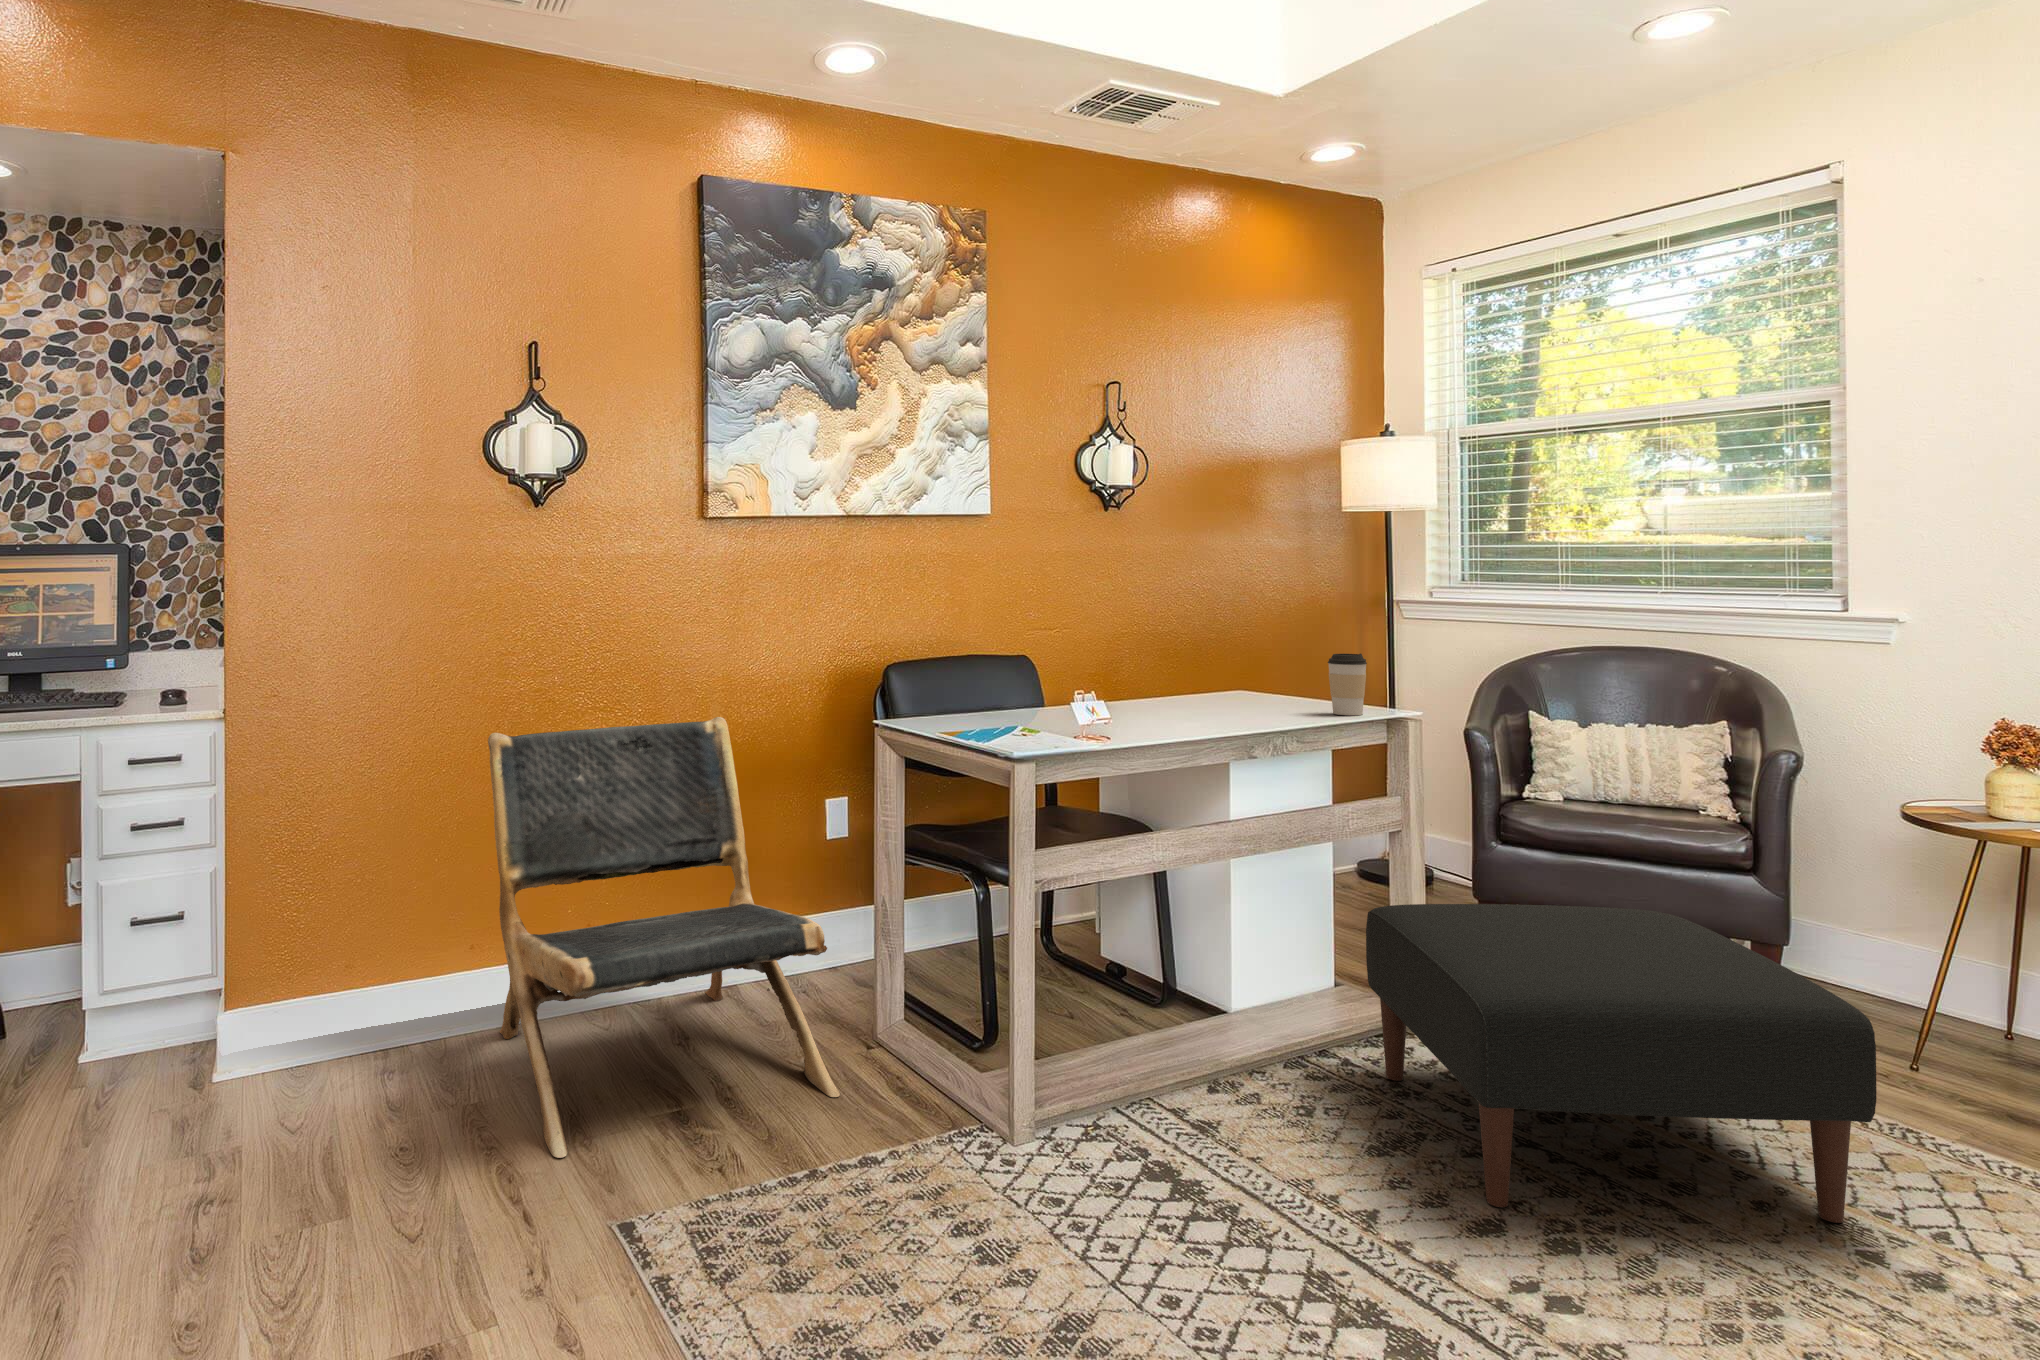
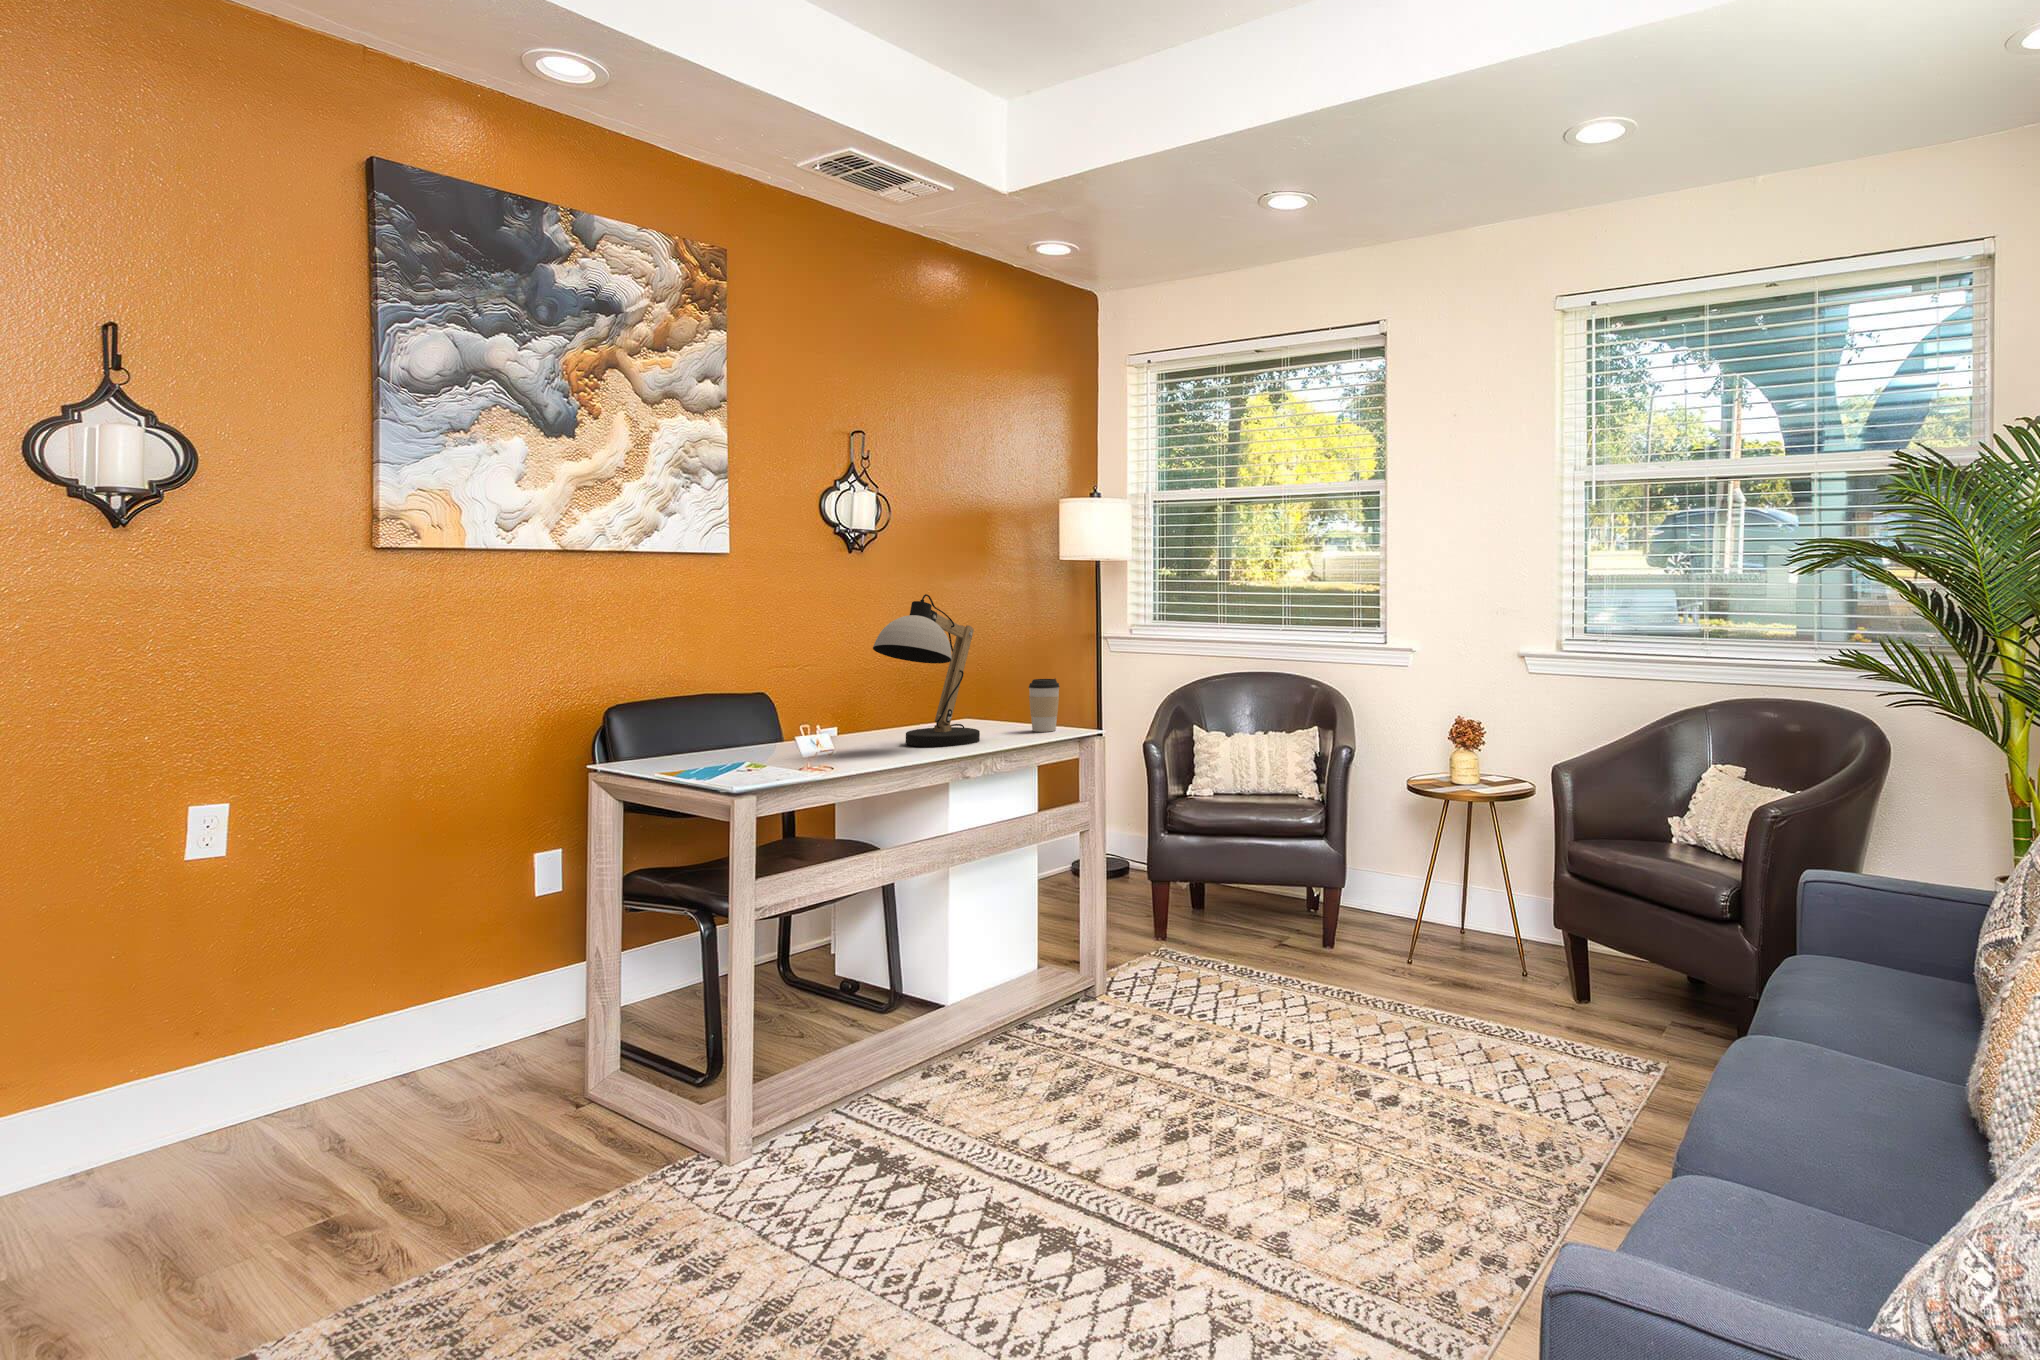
desk lamp: none [1150,555,1272,726] -> present [873,594,980,747]
lounge chair: present [488,717,840,1158] -> none [49,769,536,1301]
ottoman: present [1366,904,1877,1223] -> none [1053,871,1379,1122]

